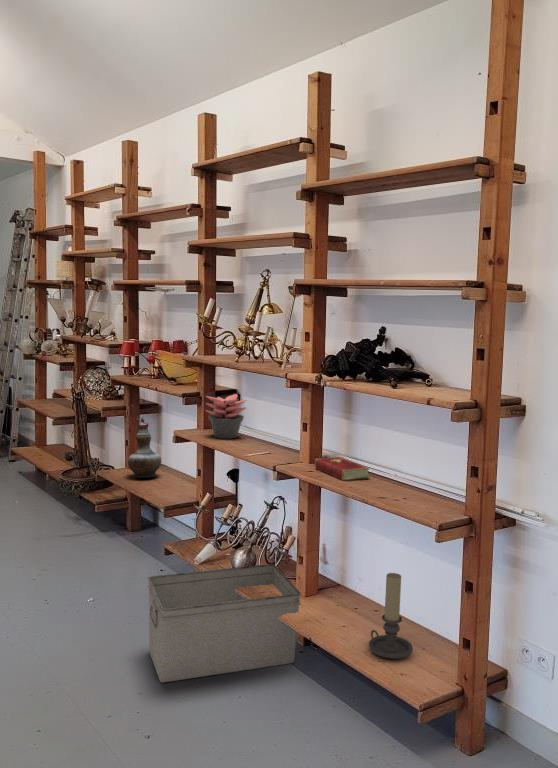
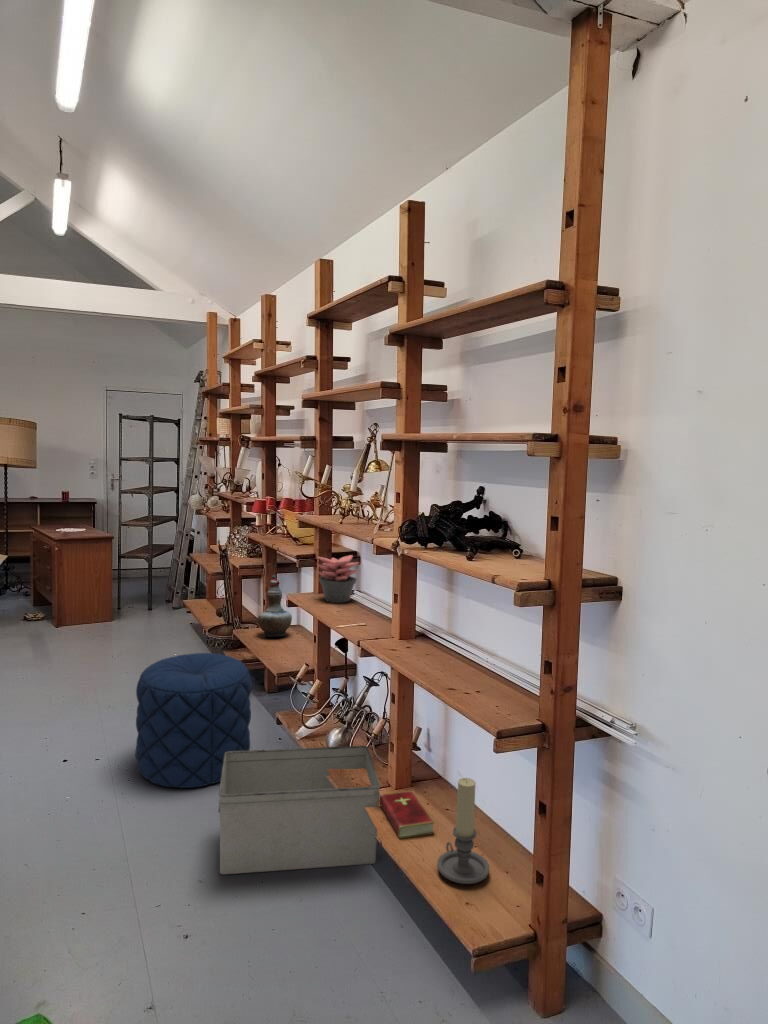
hardcover book: present [315,457,369,481] -> present [380,791,434,839]
pouf: none [37,493,147,619] -> present [135,653,252,788]

